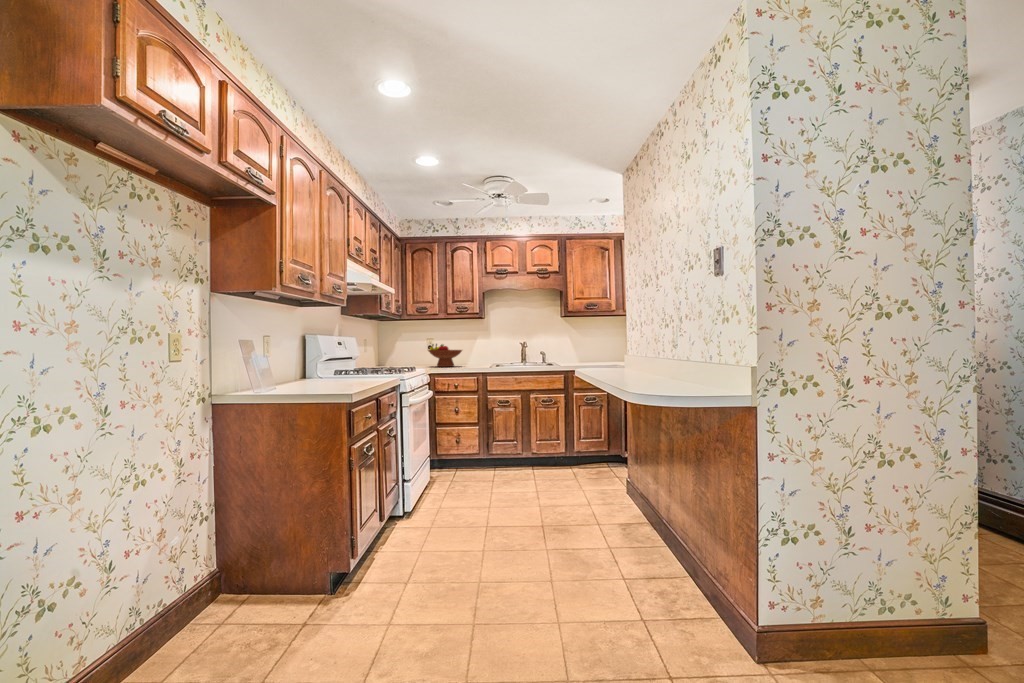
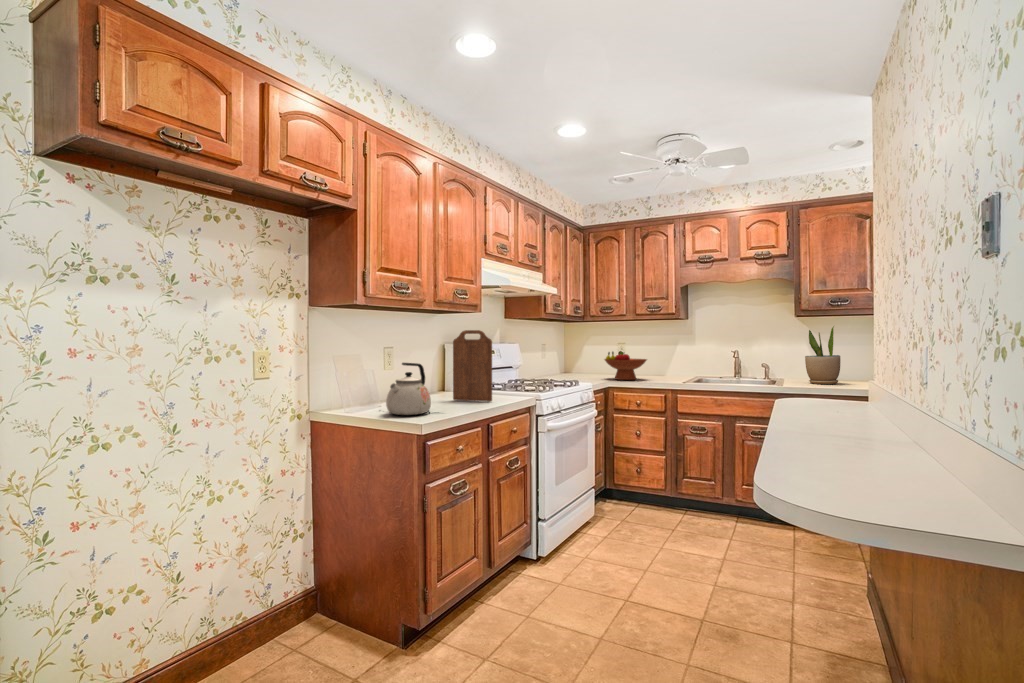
cutting board: none [339,320,377,382] -> present [453,330,492,402]
potted plant: none [568,324,589,364] -> present [805,326,840,384]
kettle: none [299,346,341,392] -> present [386,363,431,415]

